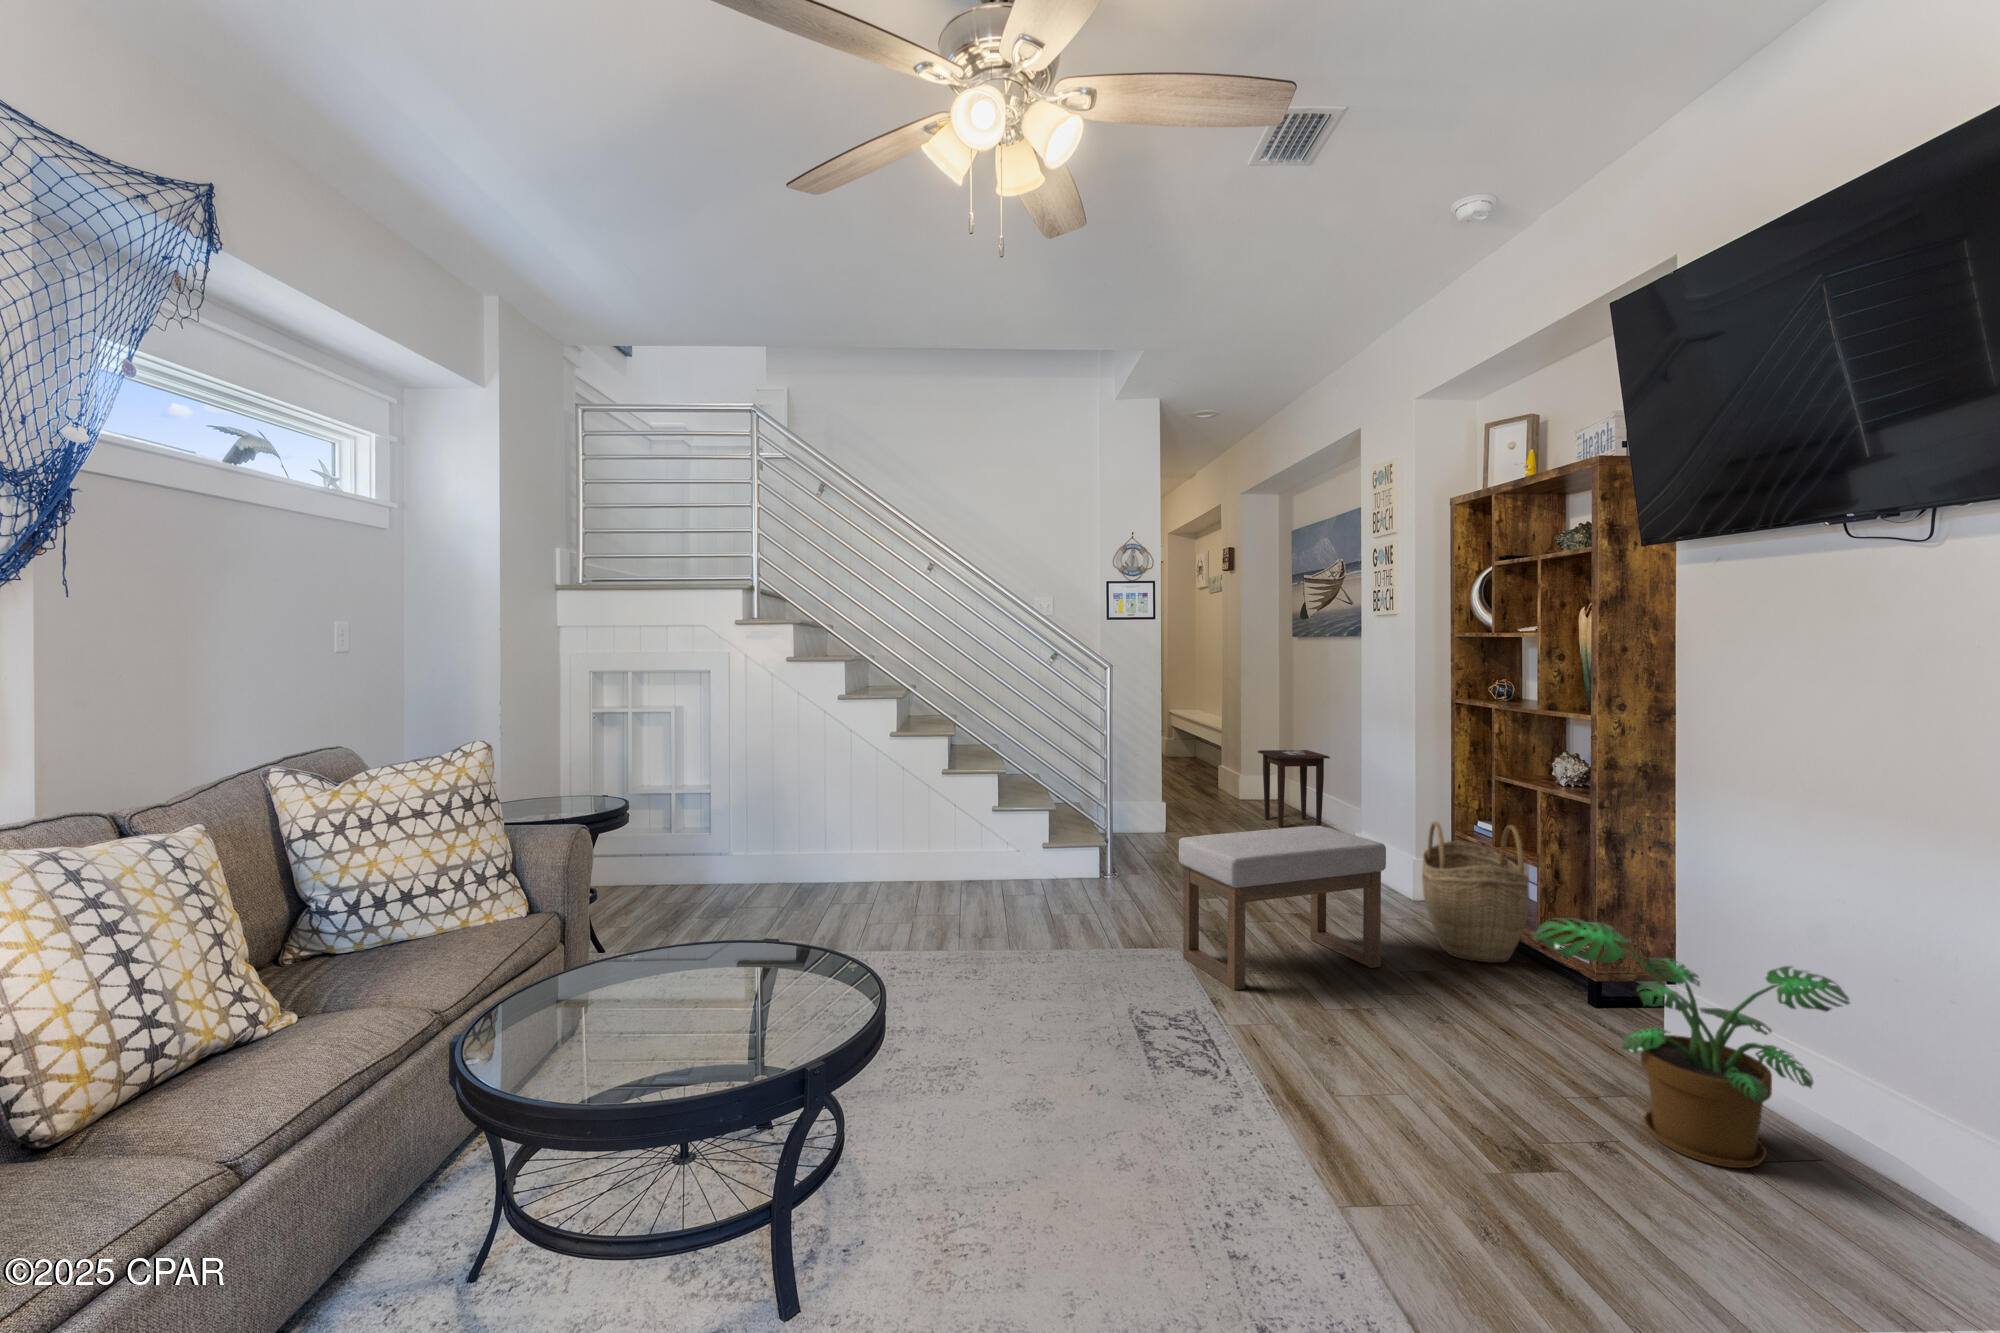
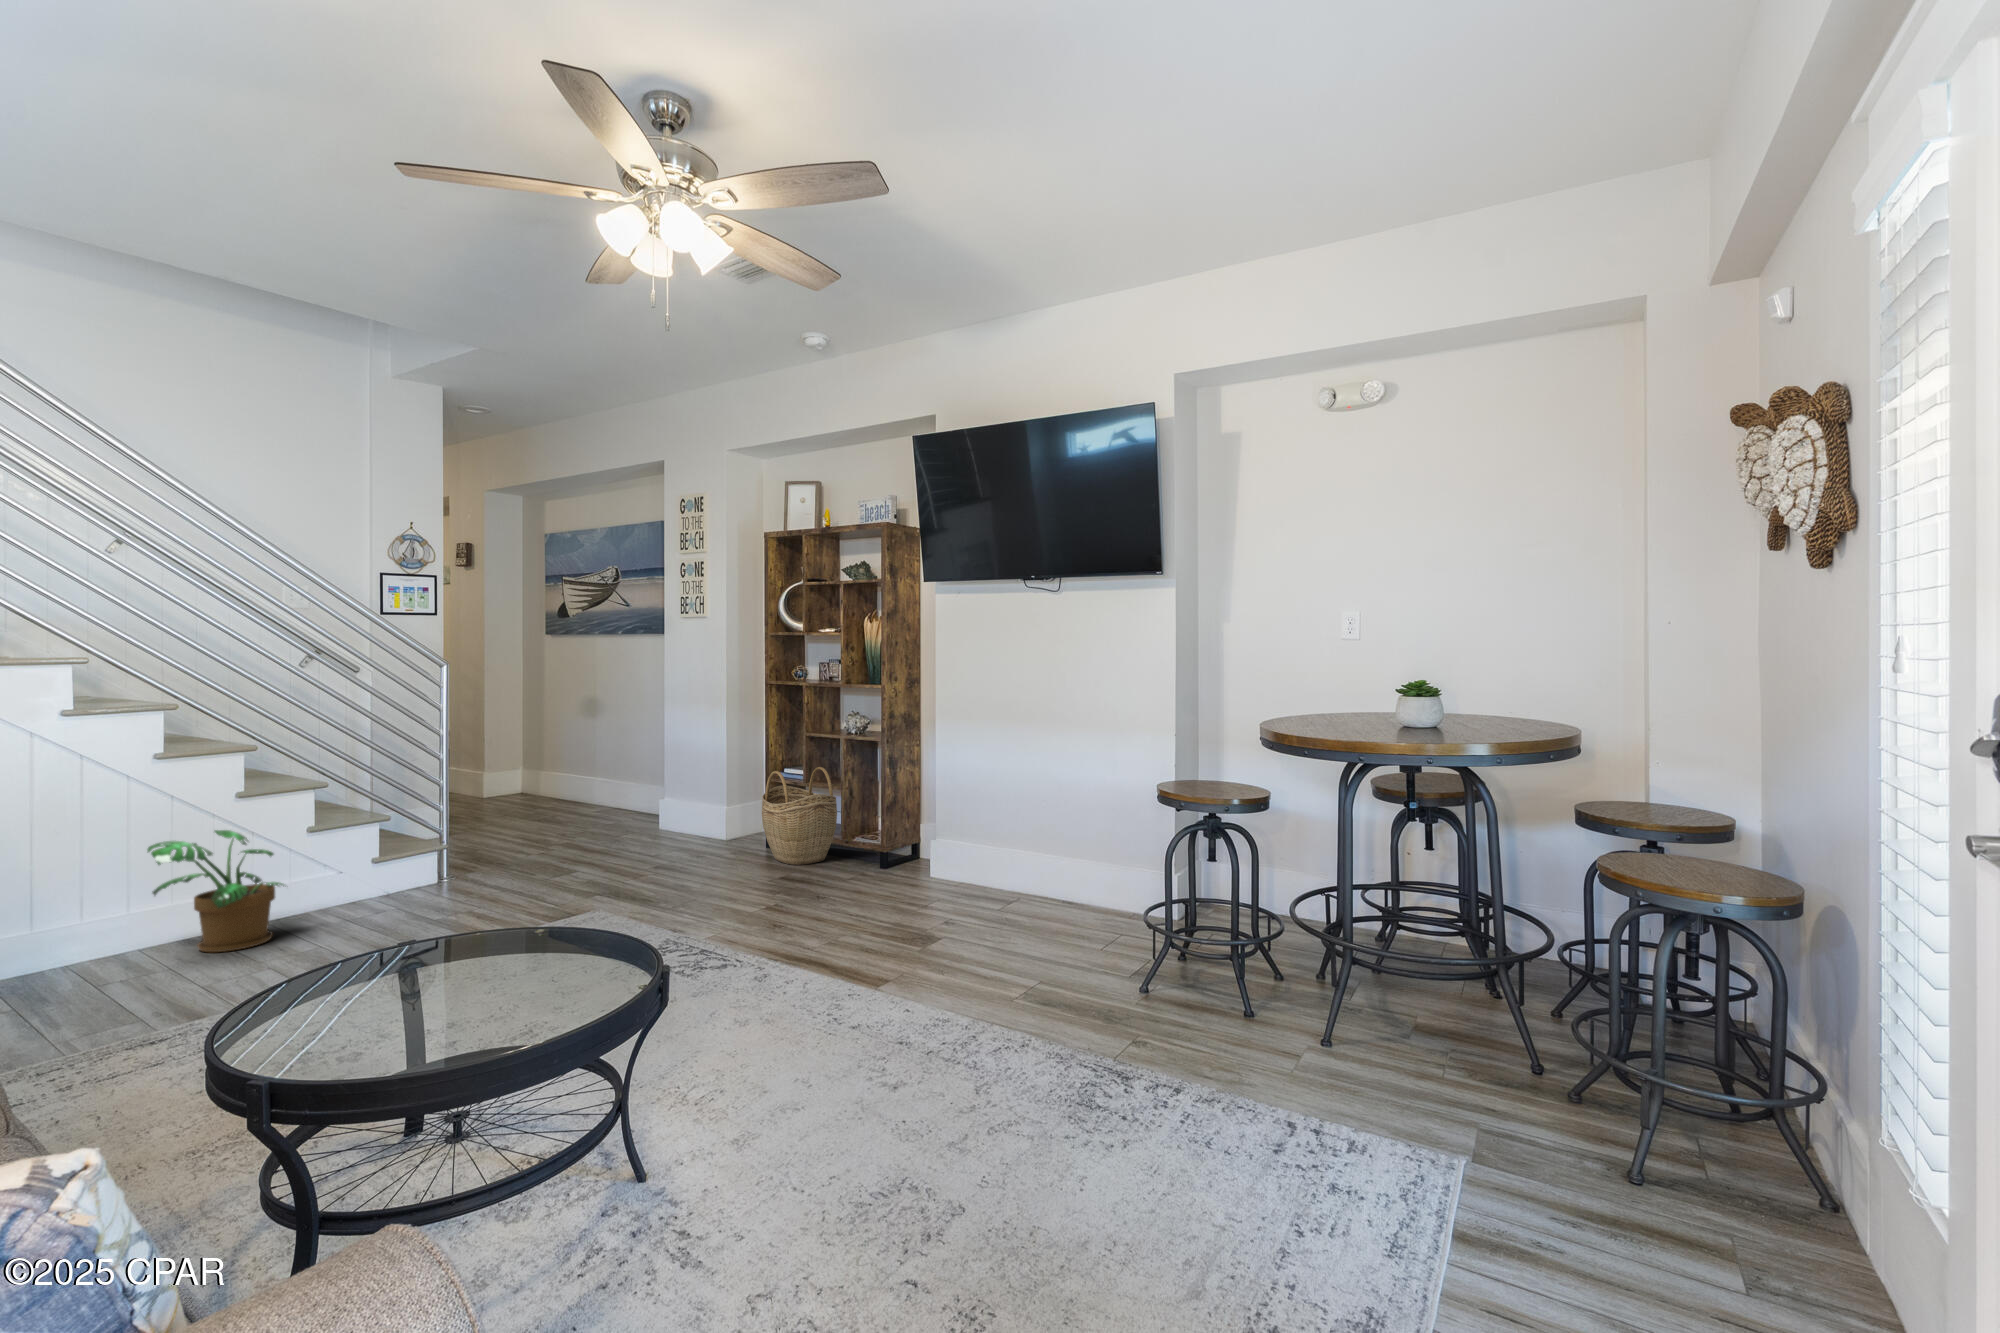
side table: present [1257,750,1330,827] -> none [529,746,607,821]
ottoman: present [1179,826,1386,990] -> none [614,786,763,916]
potted plant: present [1532,918,1849,1168] -> present [147,830,284,952]

